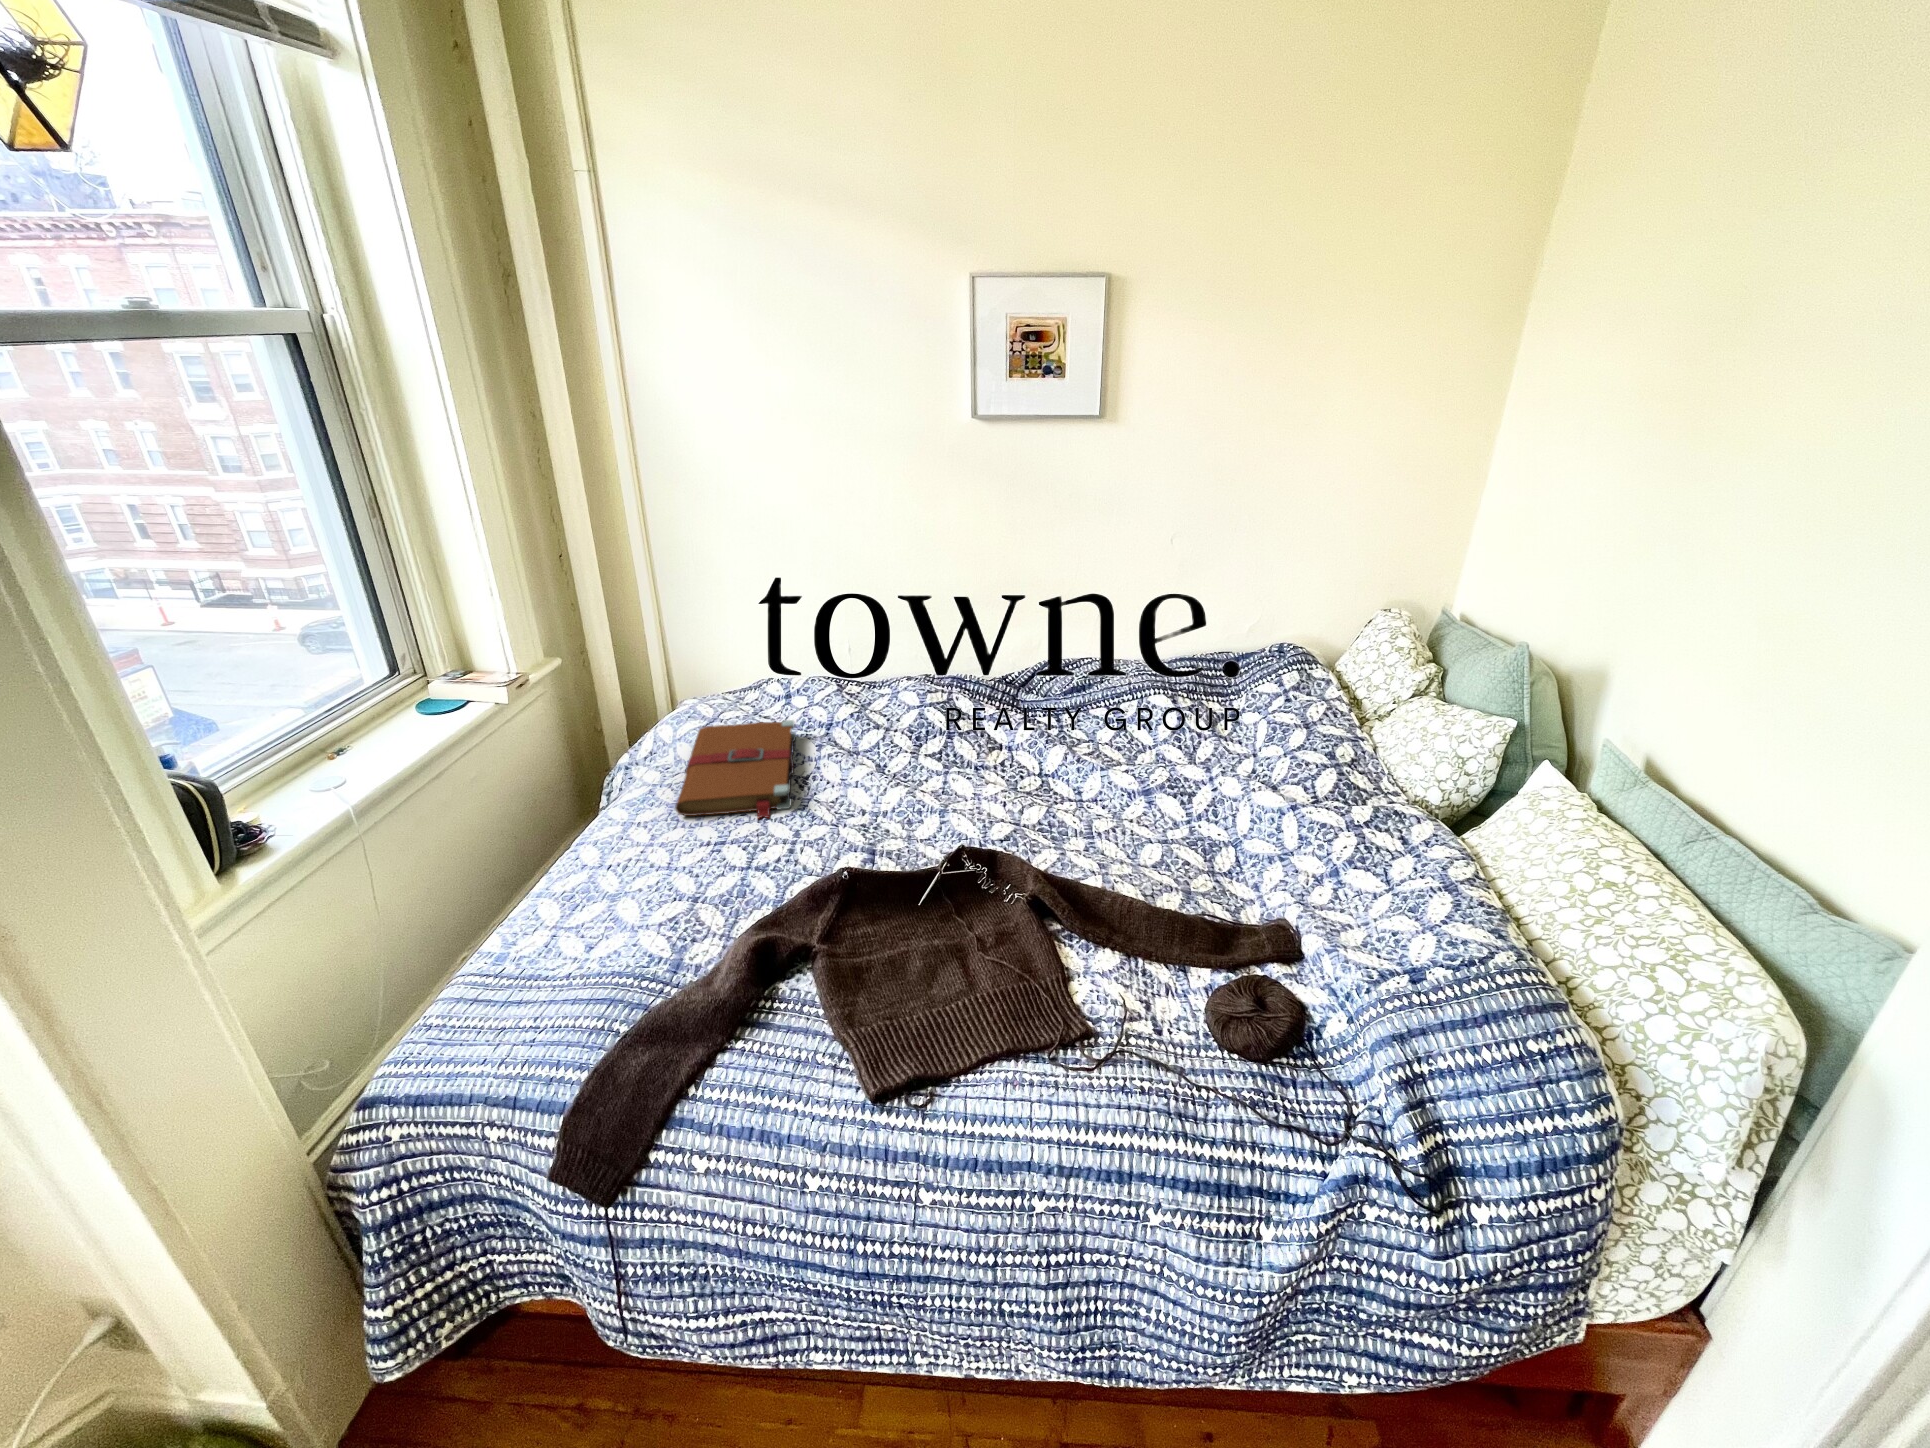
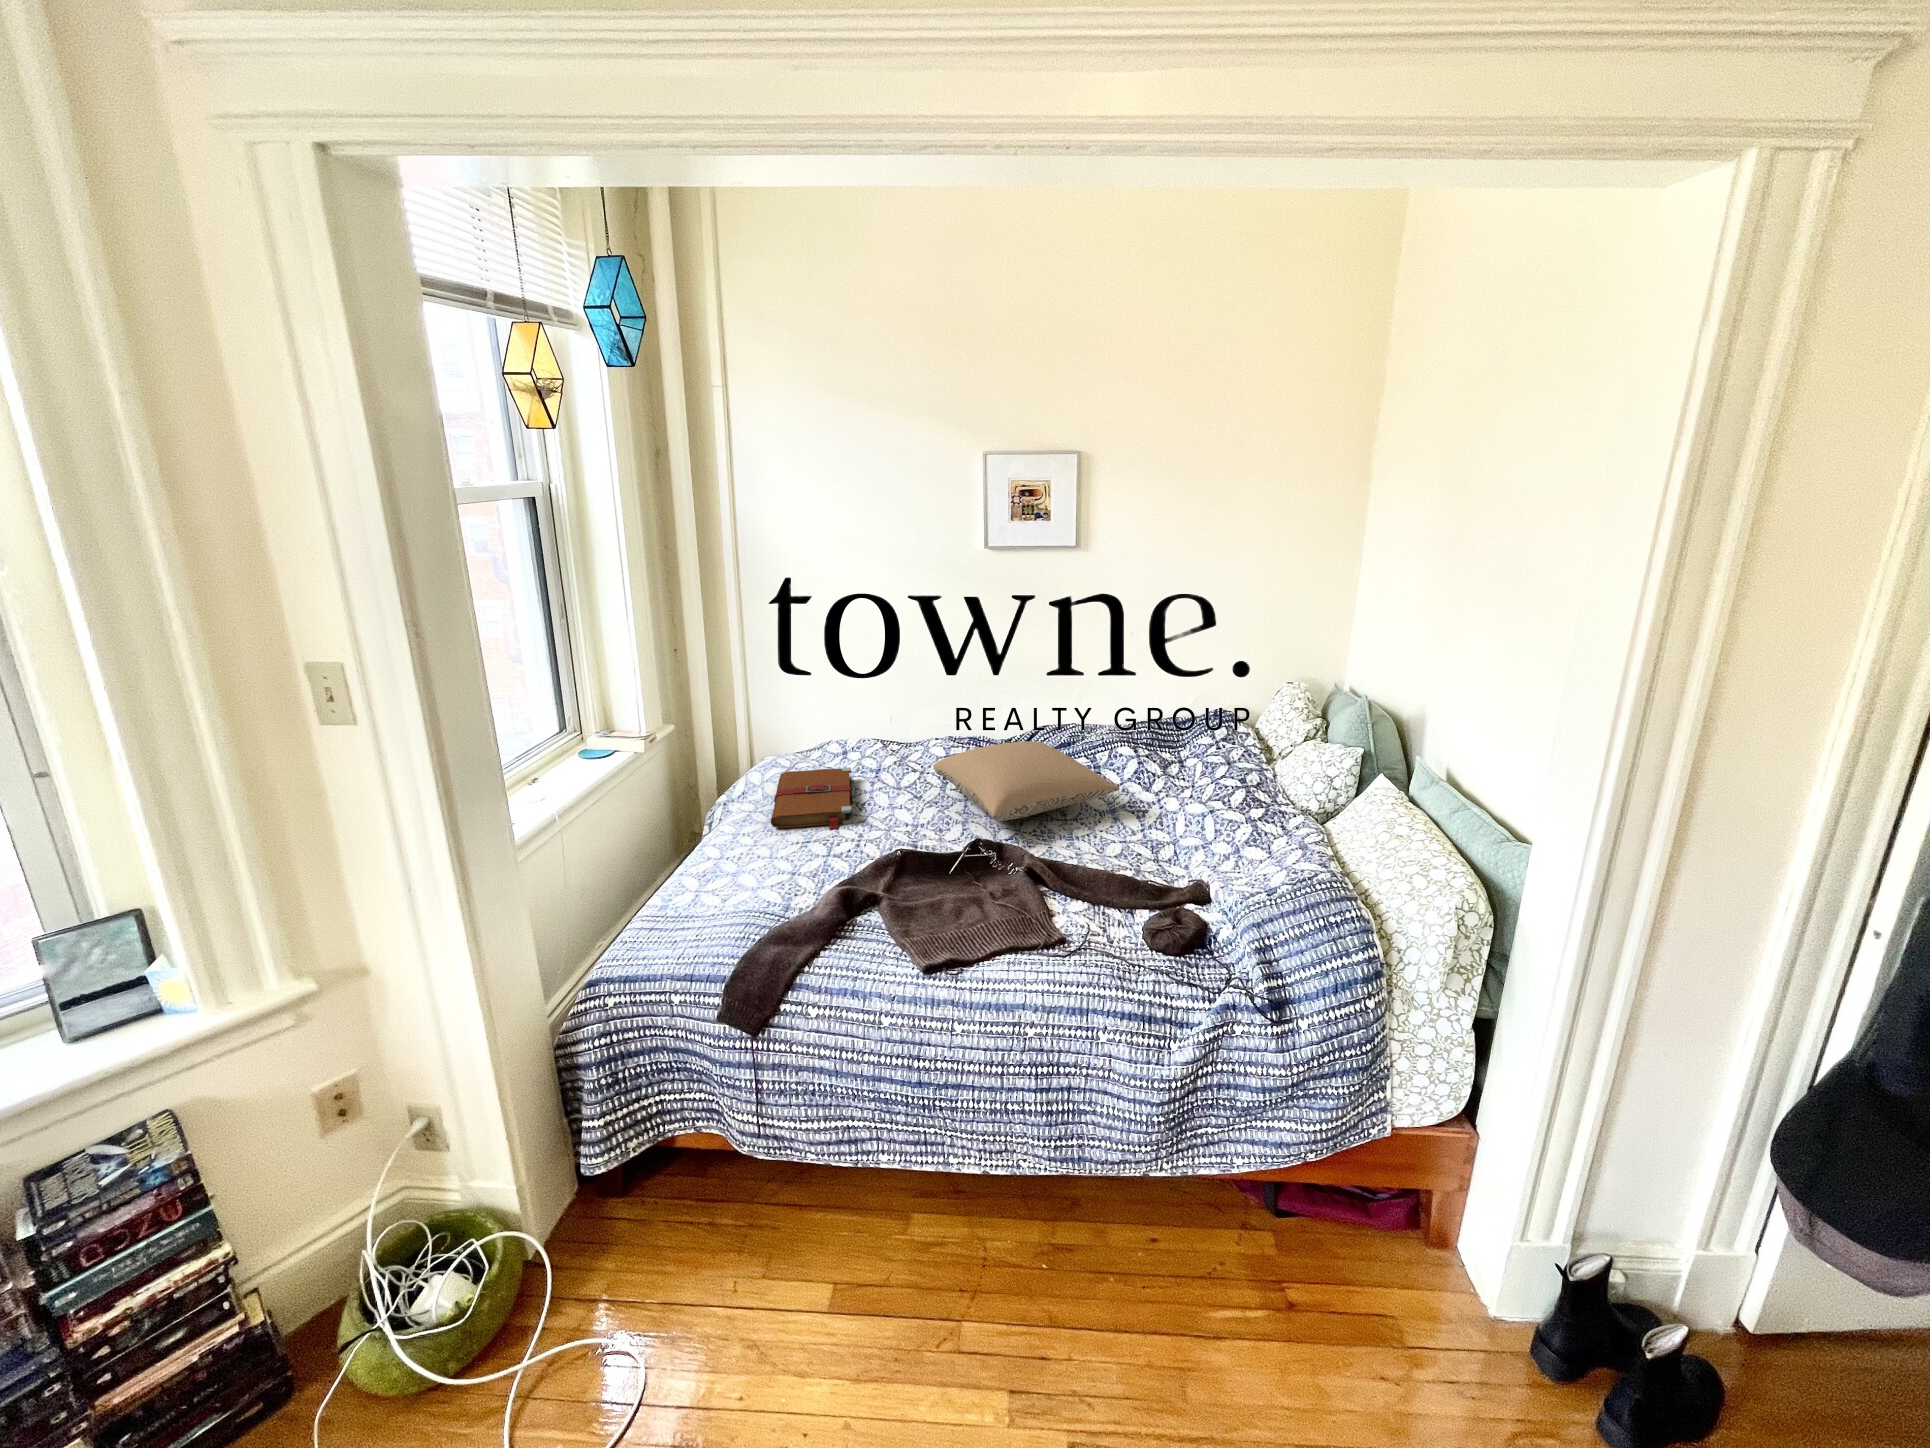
pillow: none [903,689,1160,816] -> present [933,741,1119,821]

